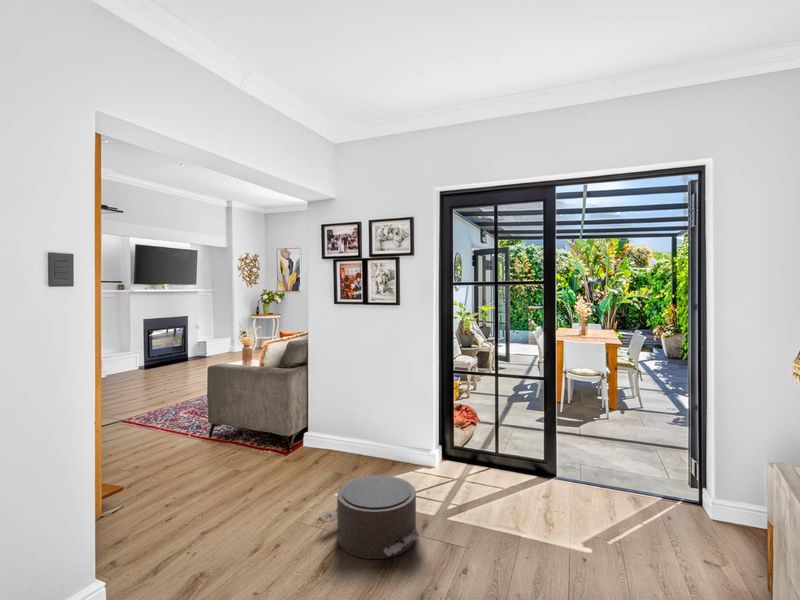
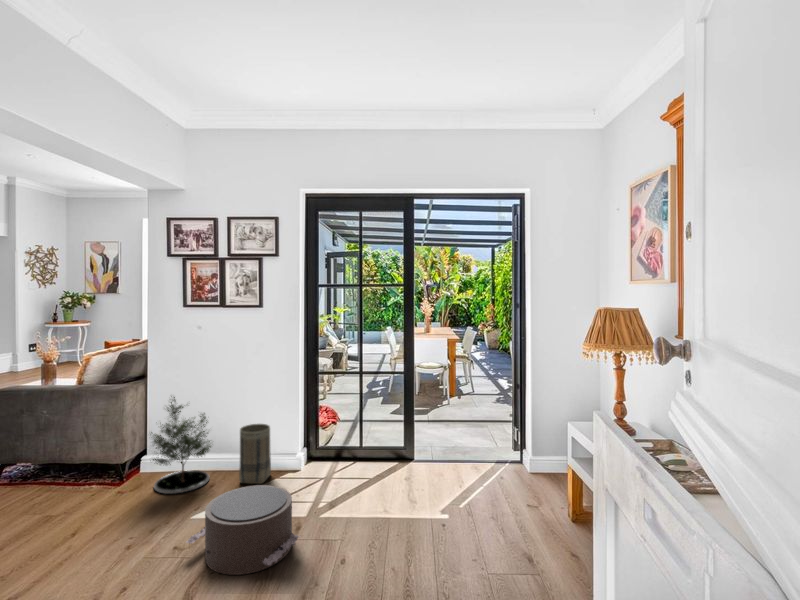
potted tree: none [302,382,358,472] -> present [150,396,211,494]
basket: none [378,416,407,474] -> present [239,424,271,484]

